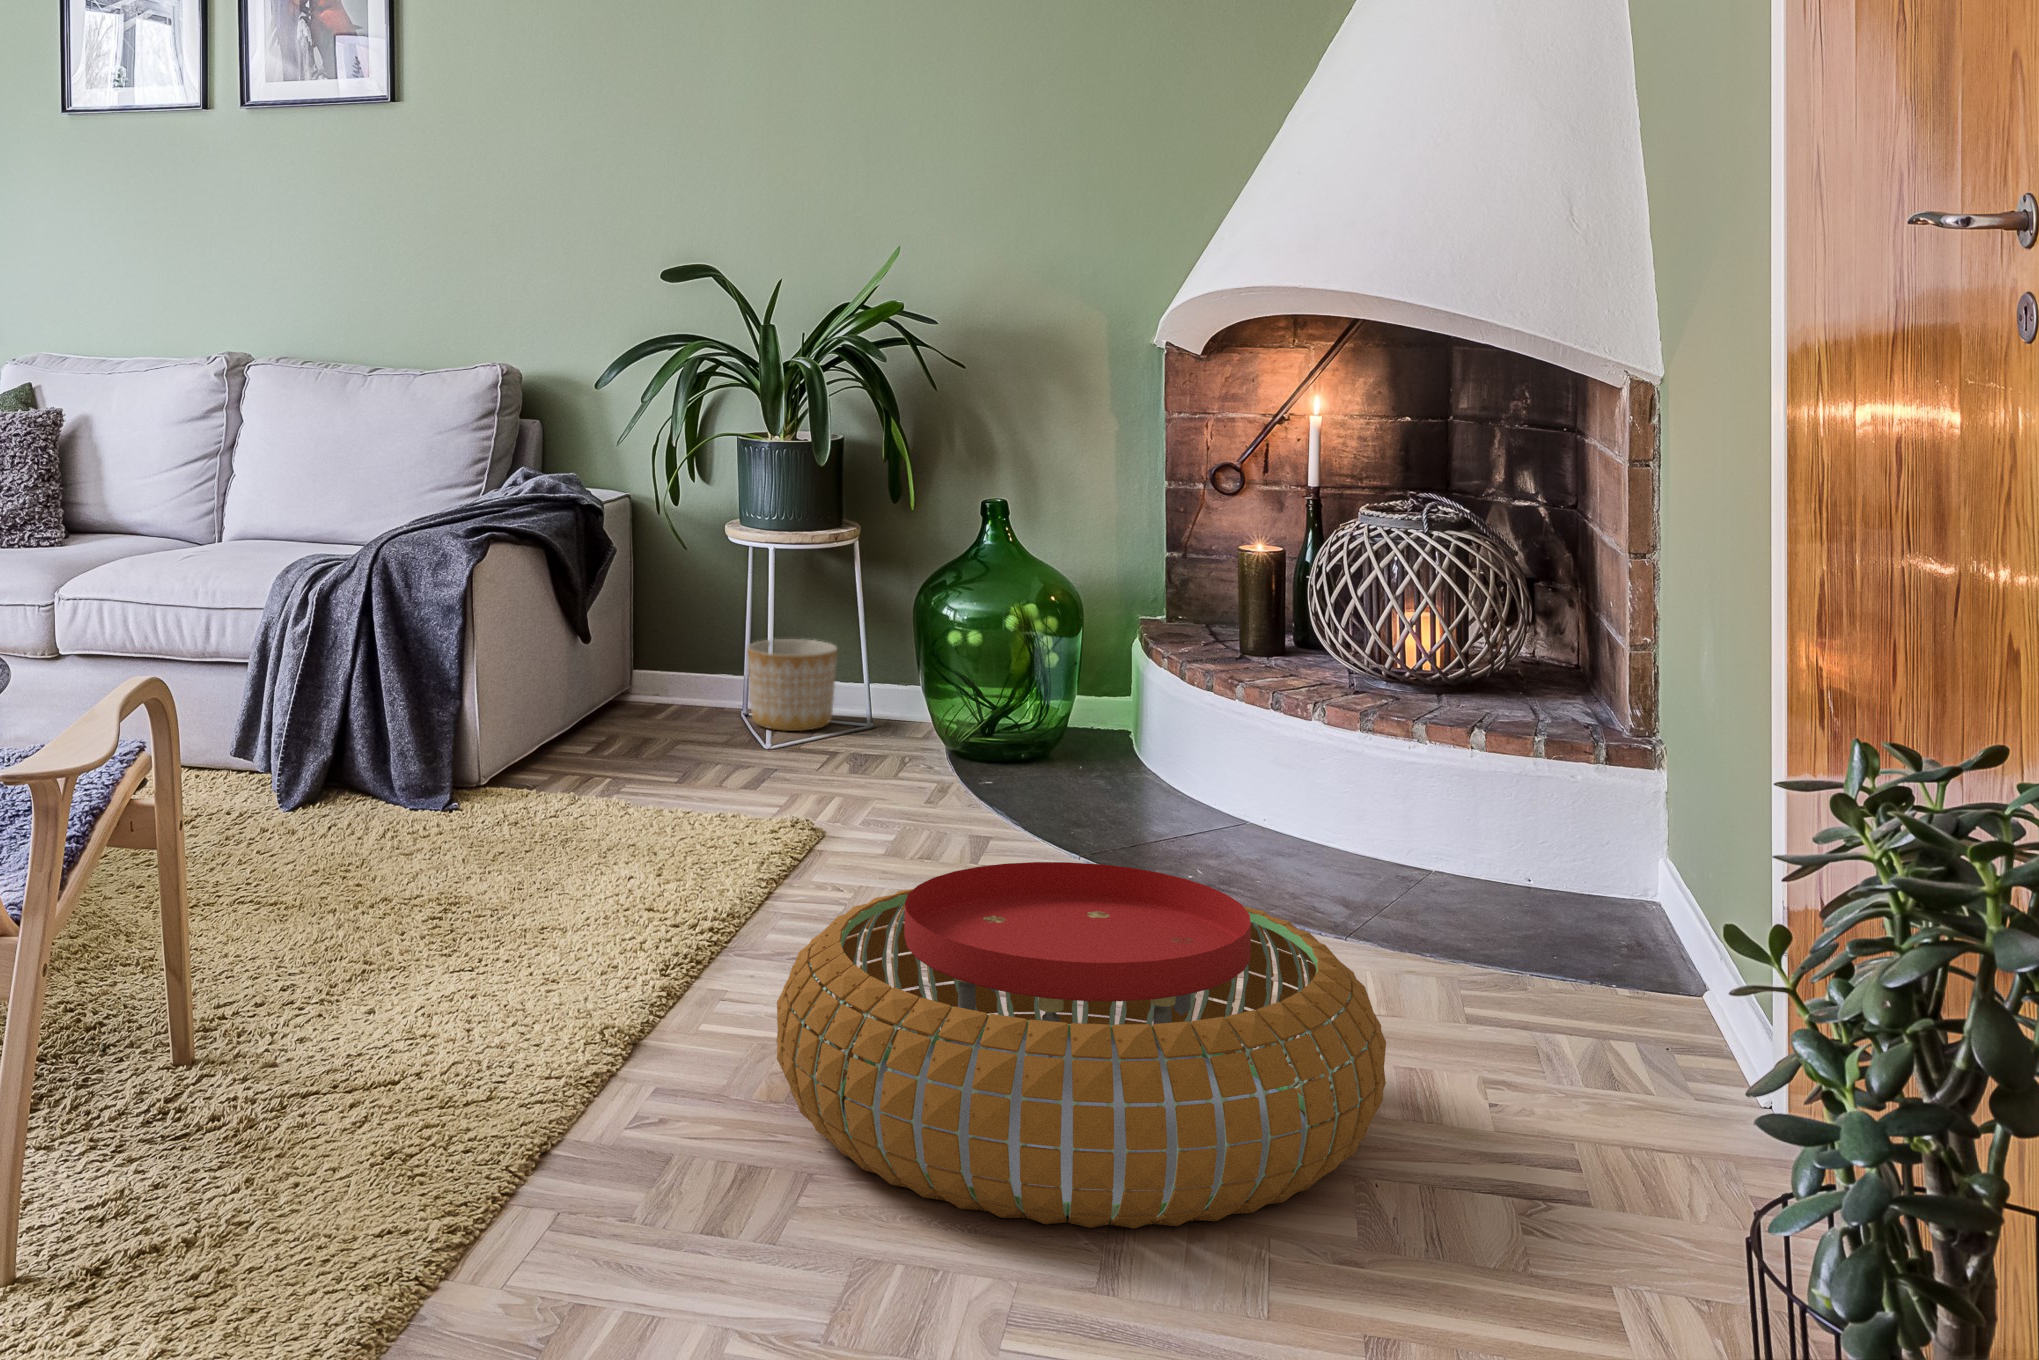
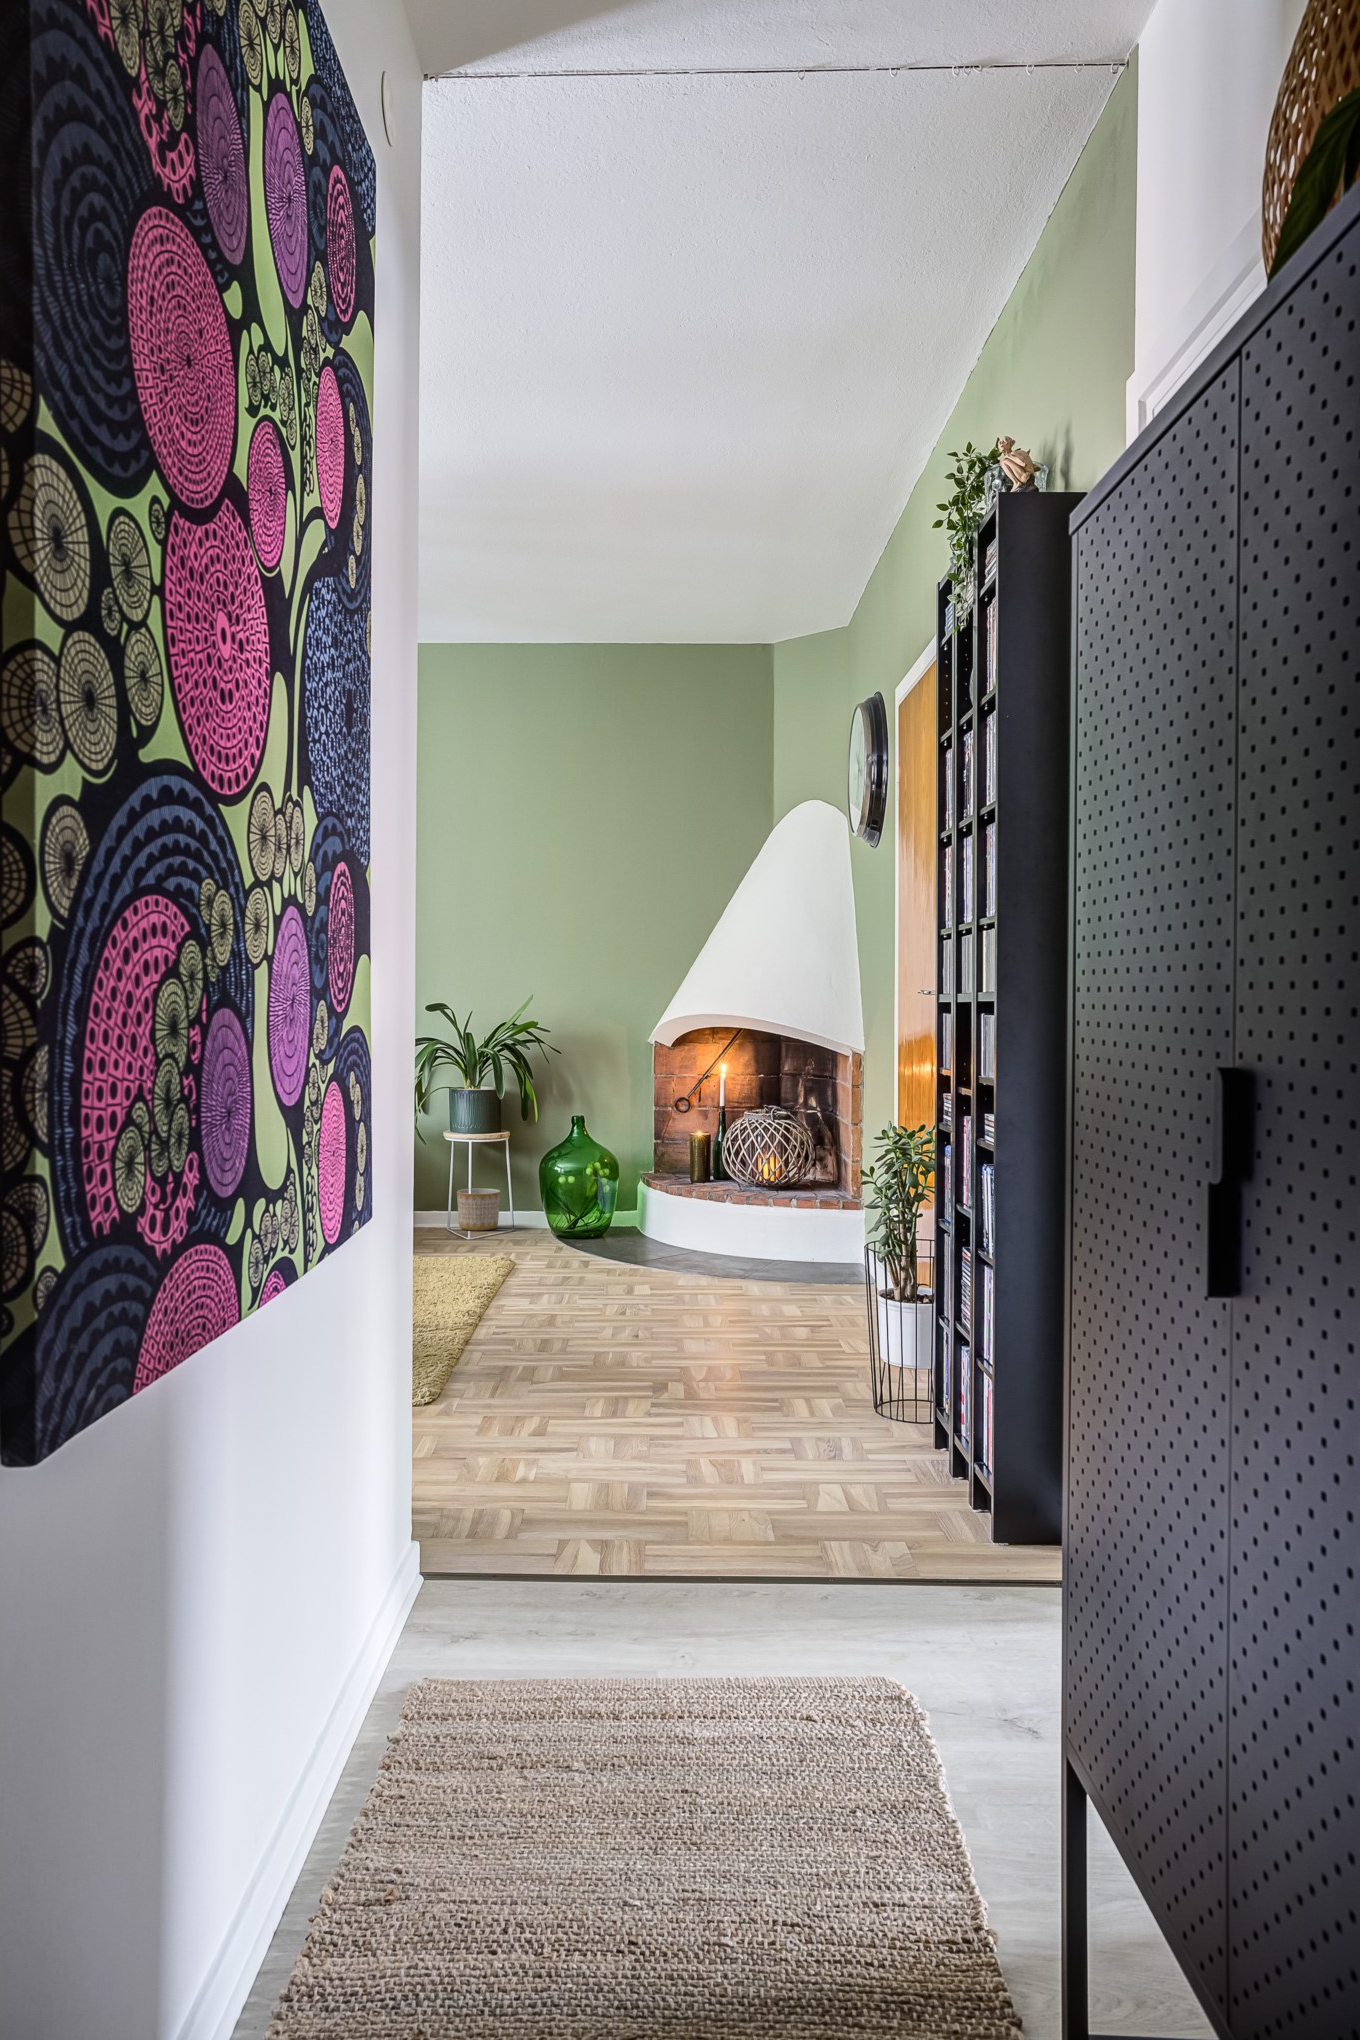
pouf: present [777,862,1386,1229] -> none [545,1237,771,1349]

